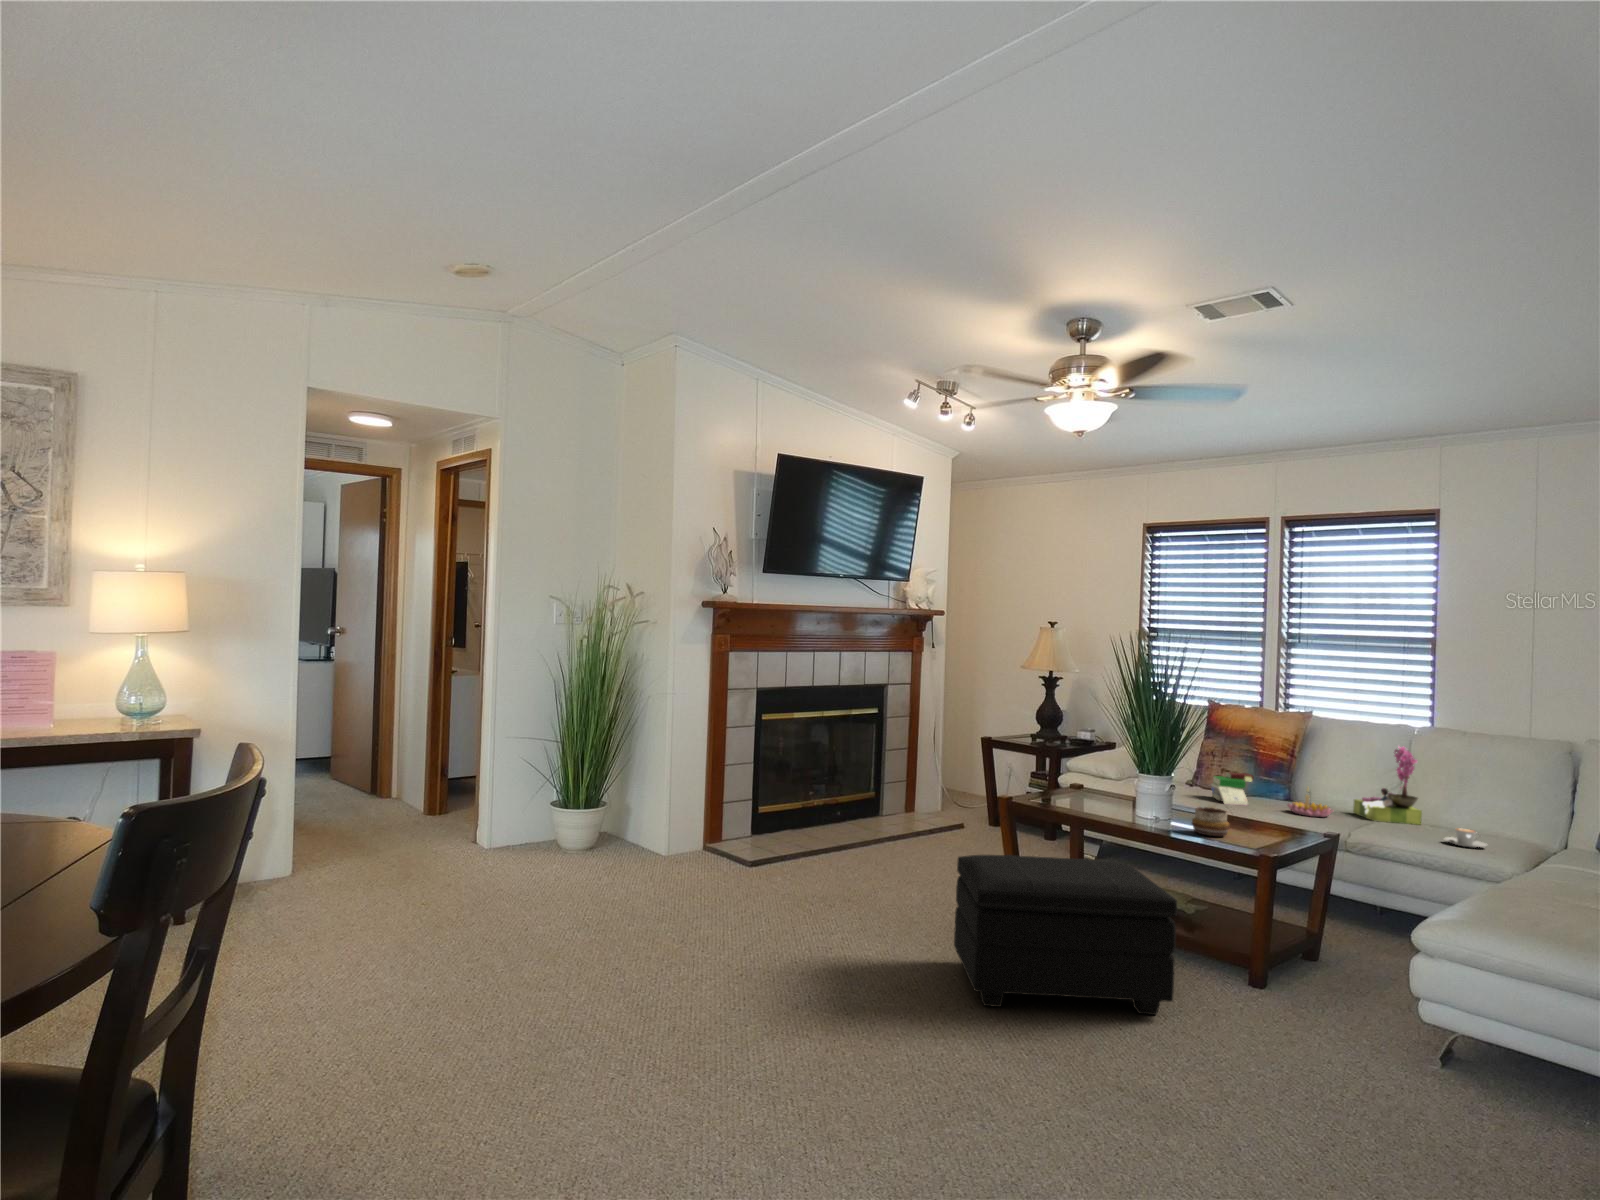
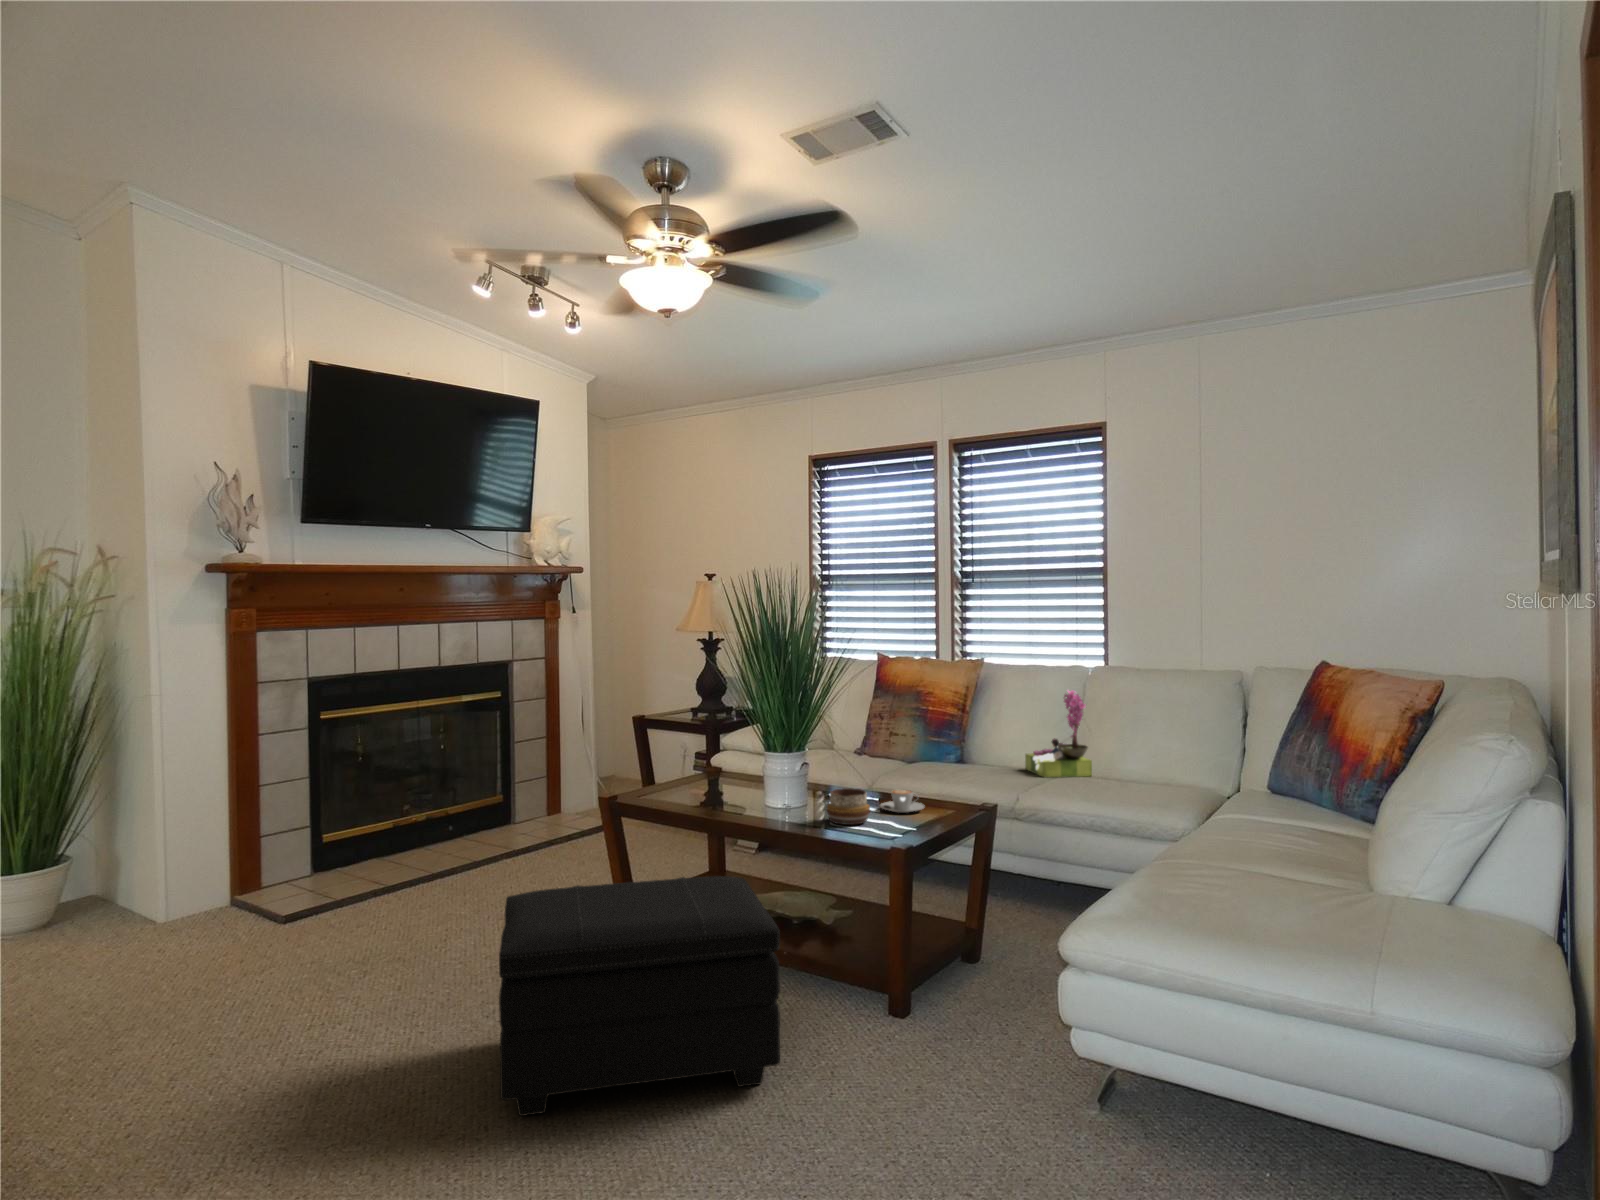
book: present [1211,772,1254,806] -> none [876,735,921,775]
candle holder: present [1287,789,1333,817] -> none [953,744,1003,780]
coffee cup: present [1444,828,1487,848] -> present [880,790,924,813]

